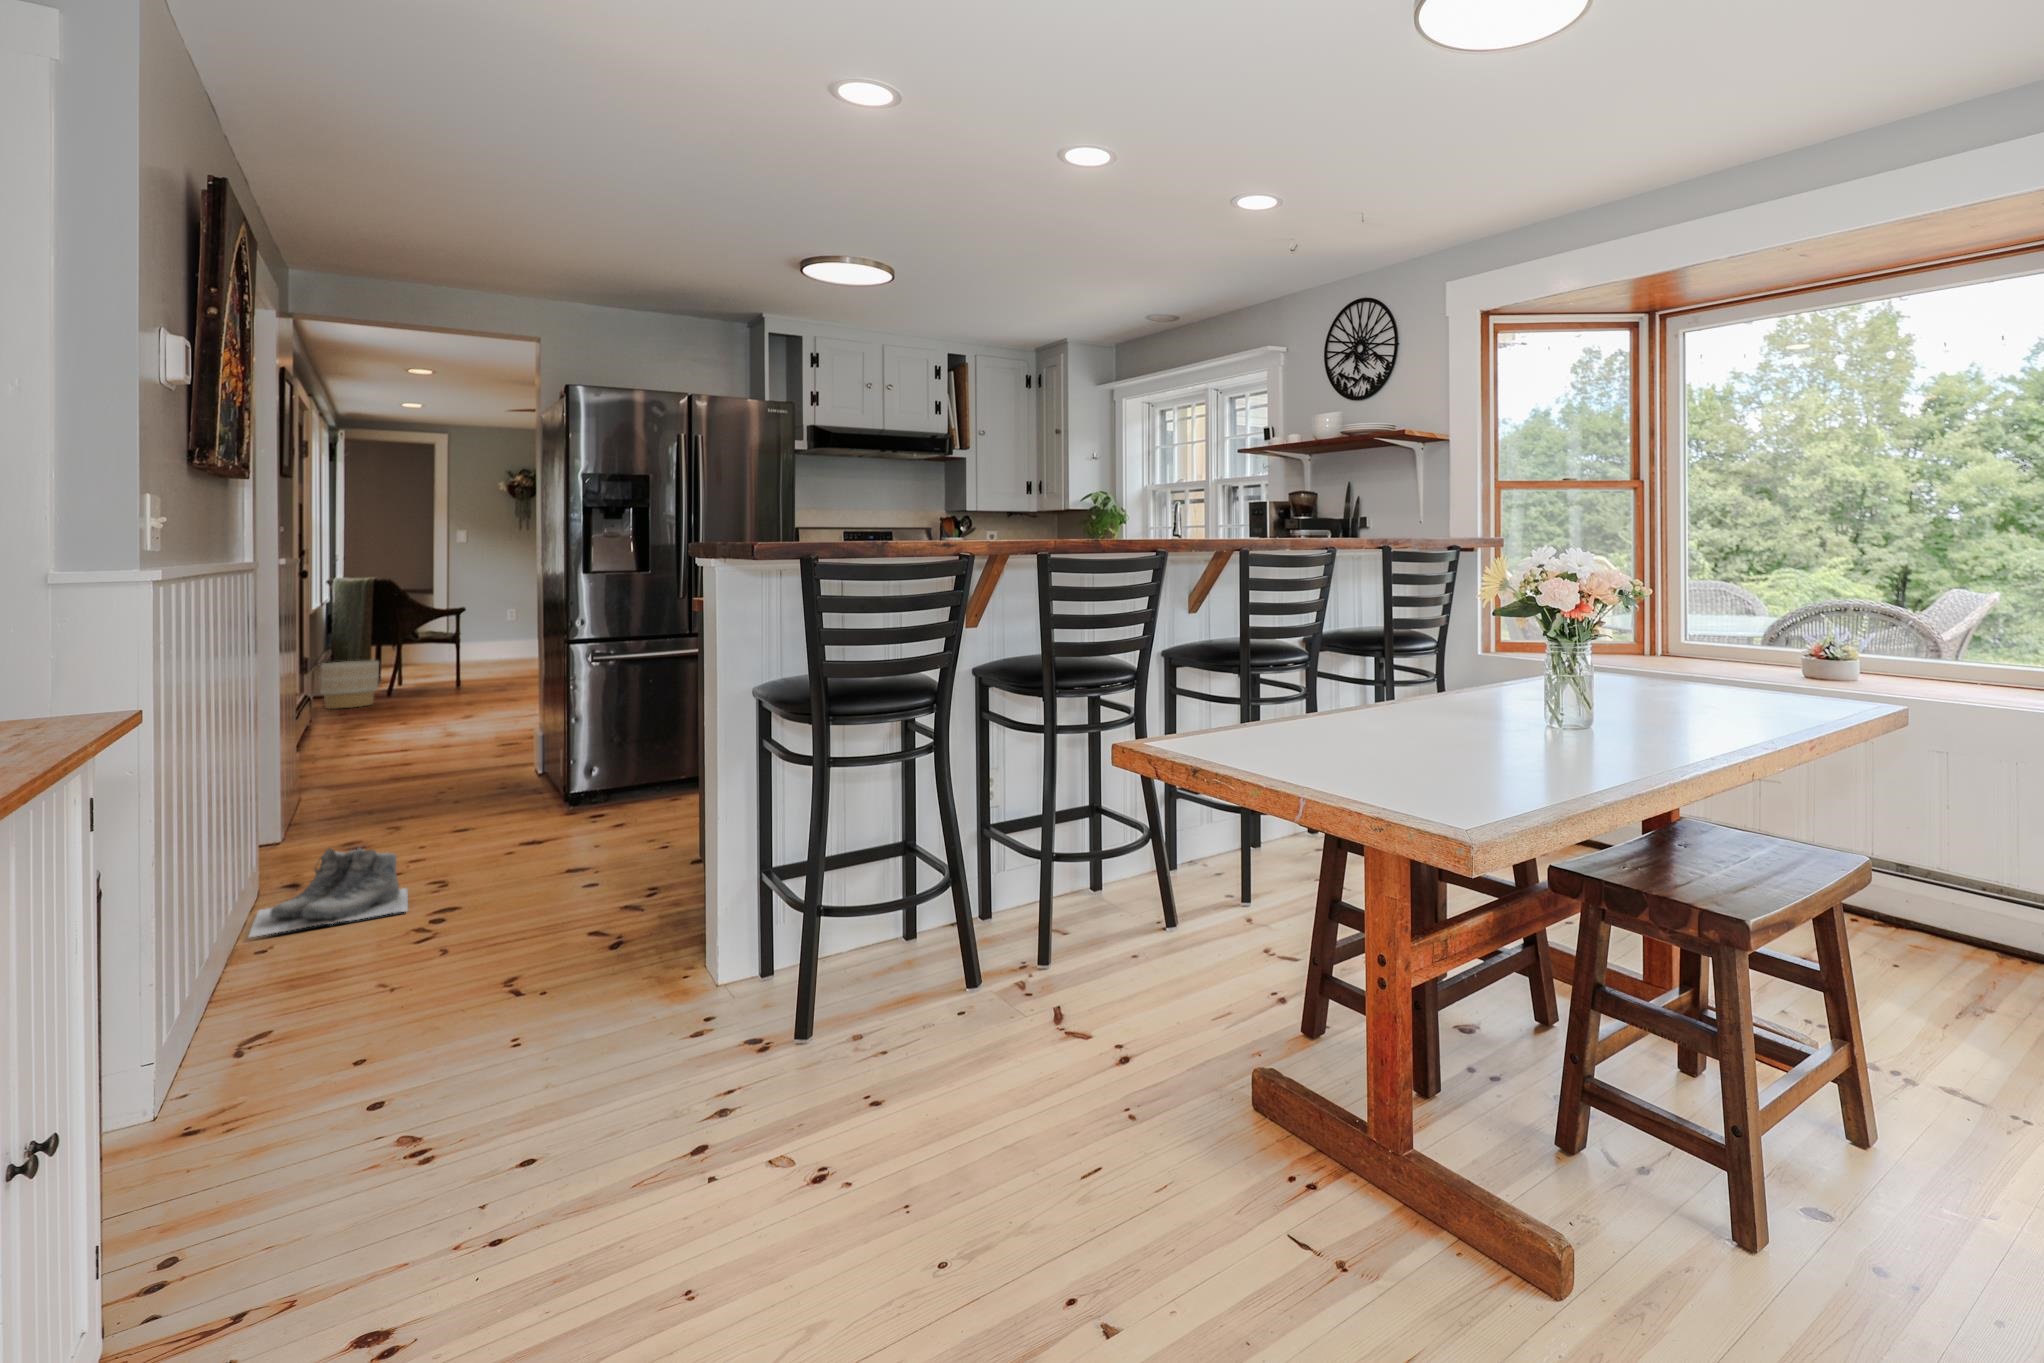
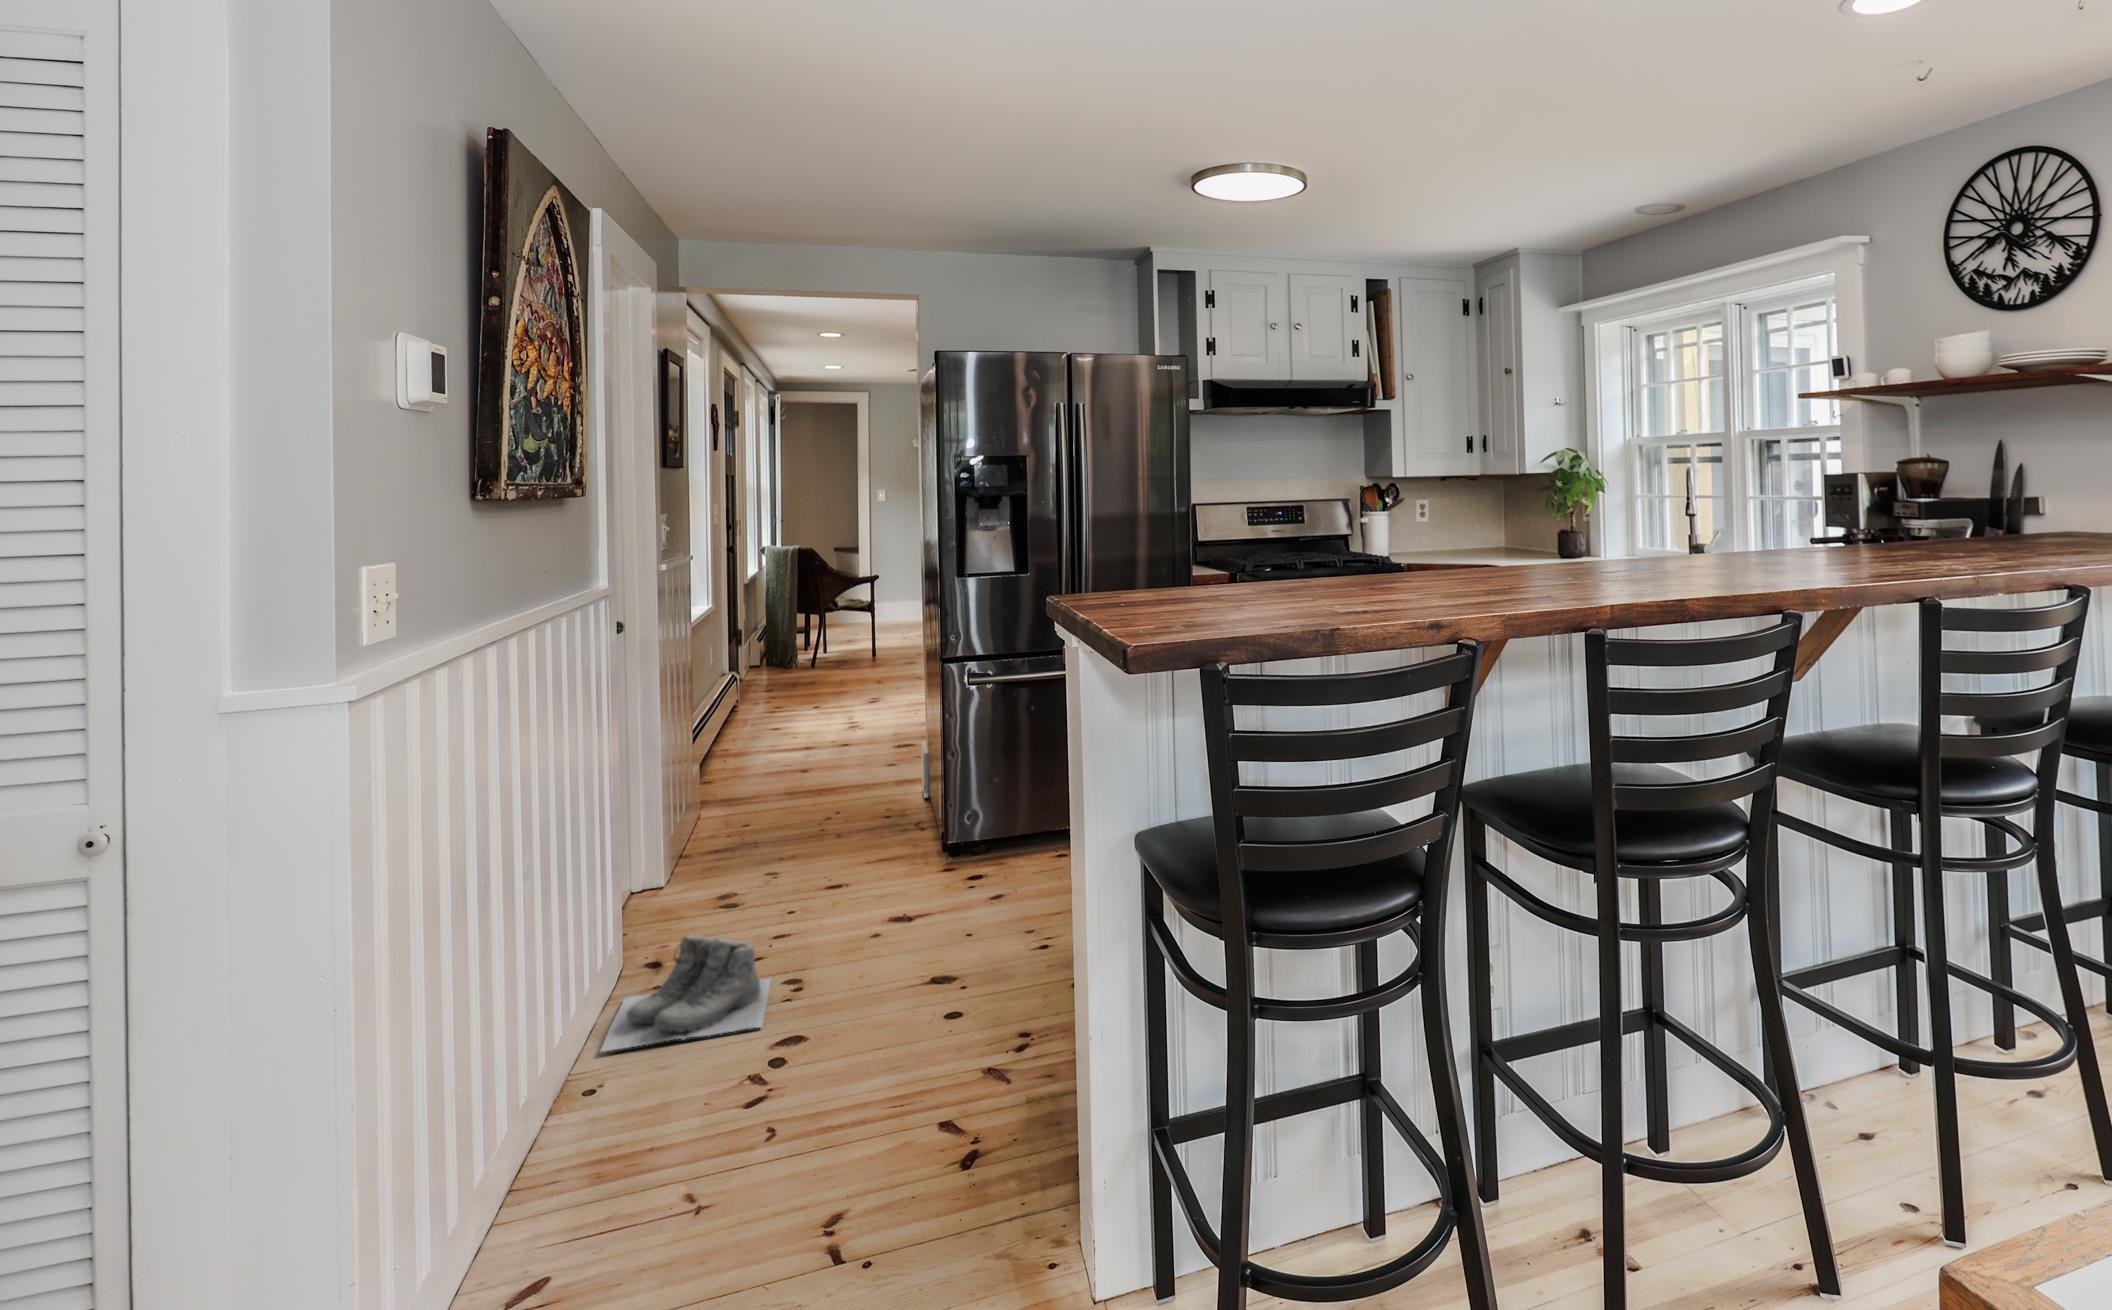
planter: present [320,661,379,709] -> none [761,628,809,676]

